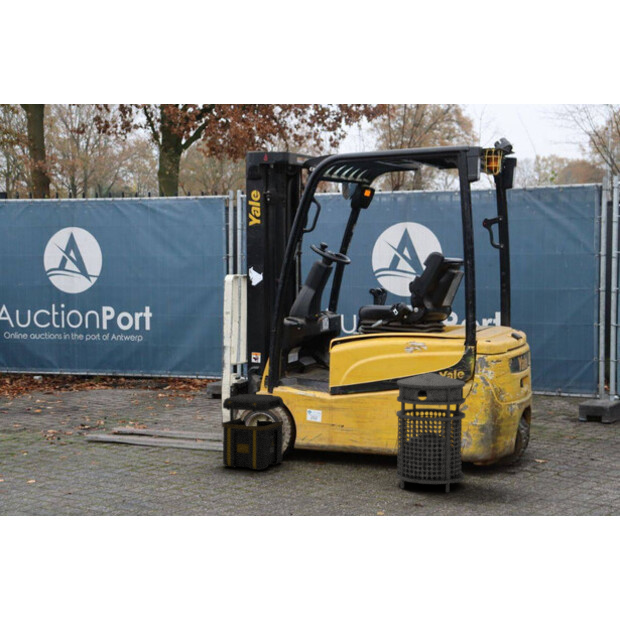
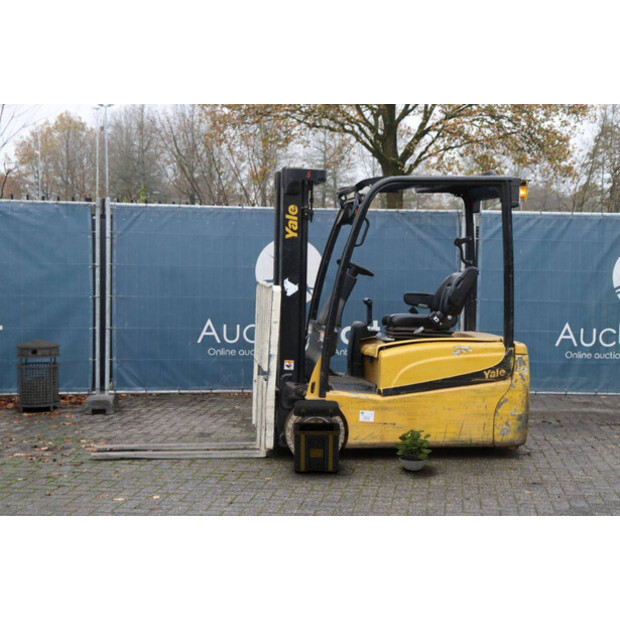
trash can: present [396,373,465,493] -> present [16,339,61,412]
potted plant: none [321,430,366,477] -> present [395,429,431,471]

